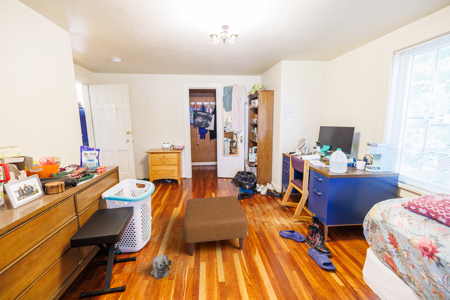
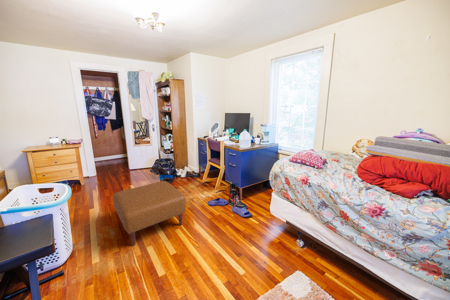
plush toy: present [151,254,171,279] -> none [92,252,116,279]

